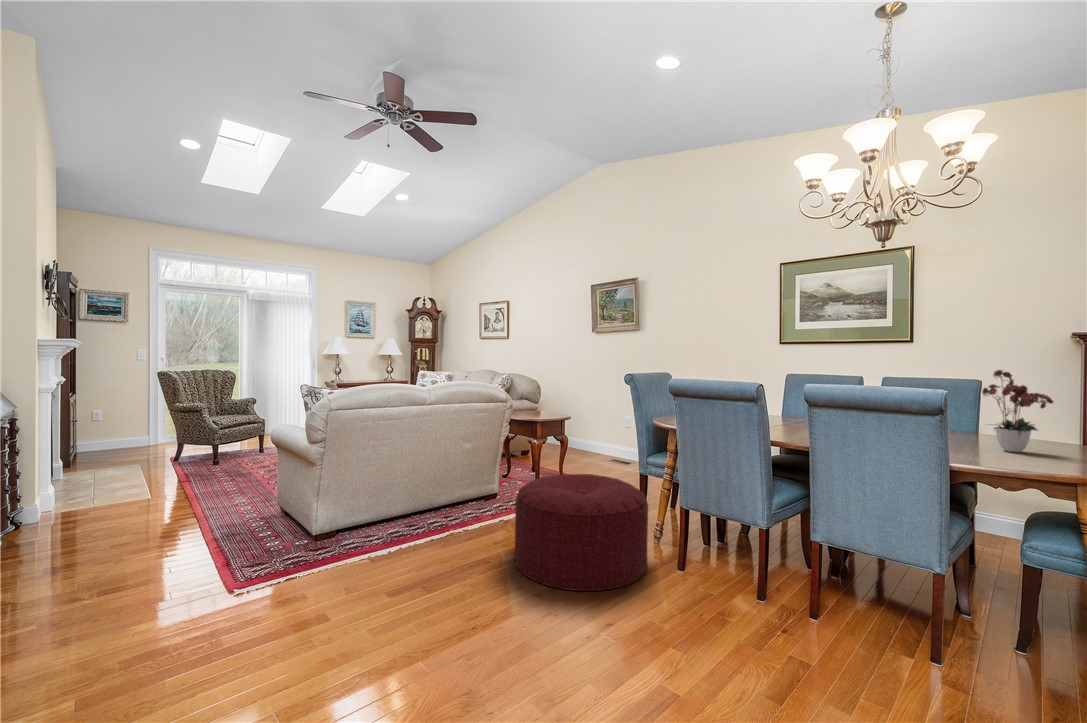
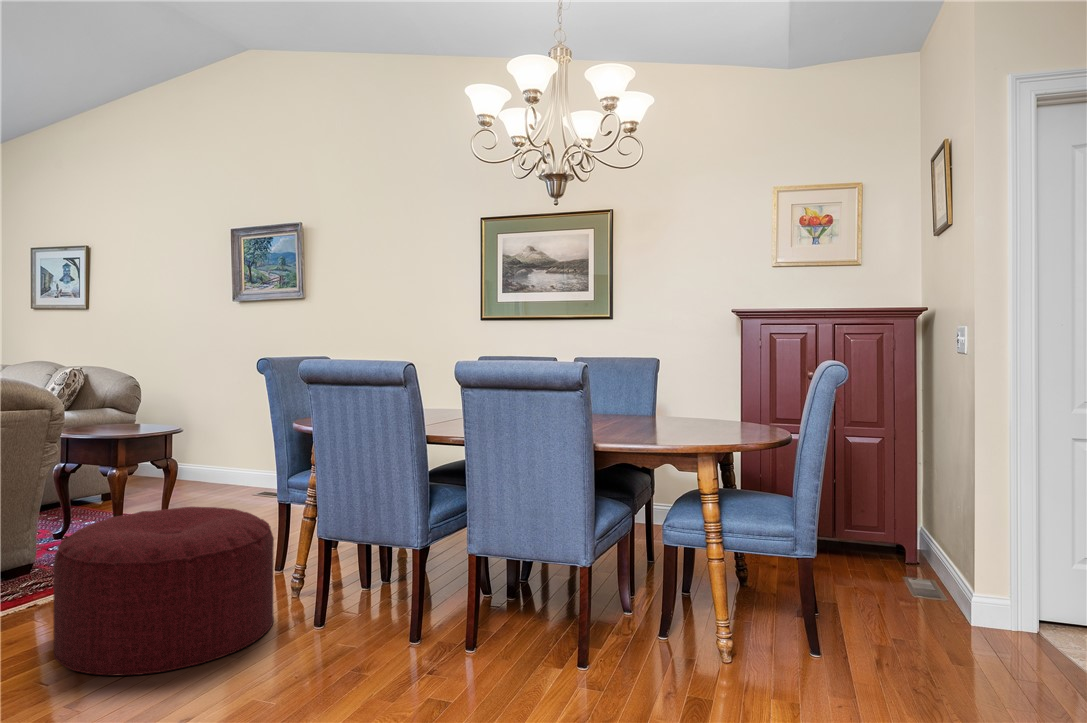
flower arrangement: present [982,370,1053,452] -> none [635,342,696,432]

